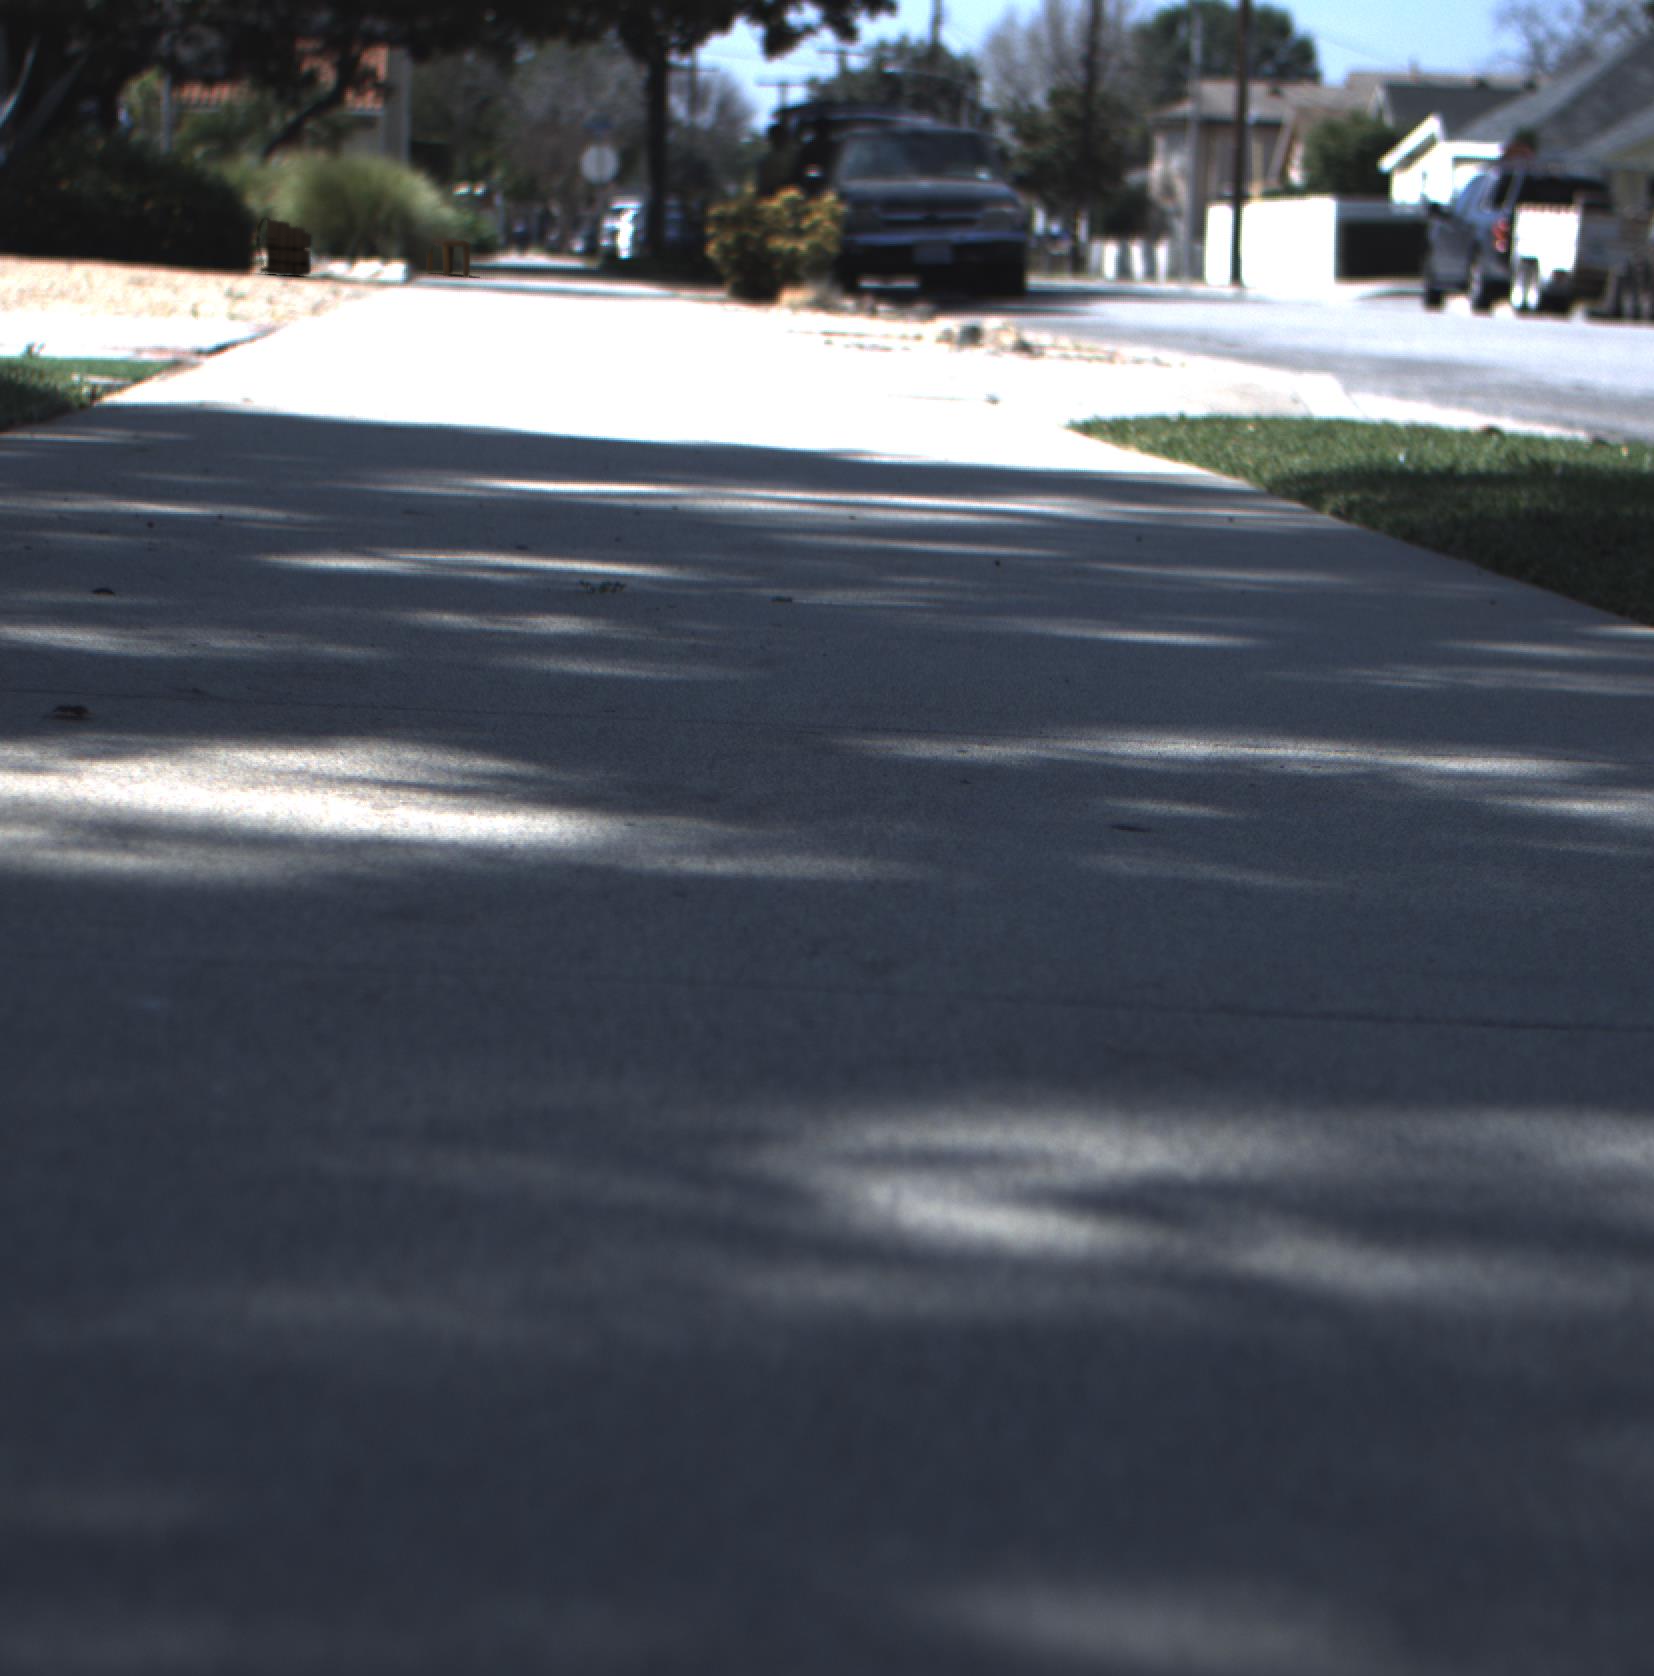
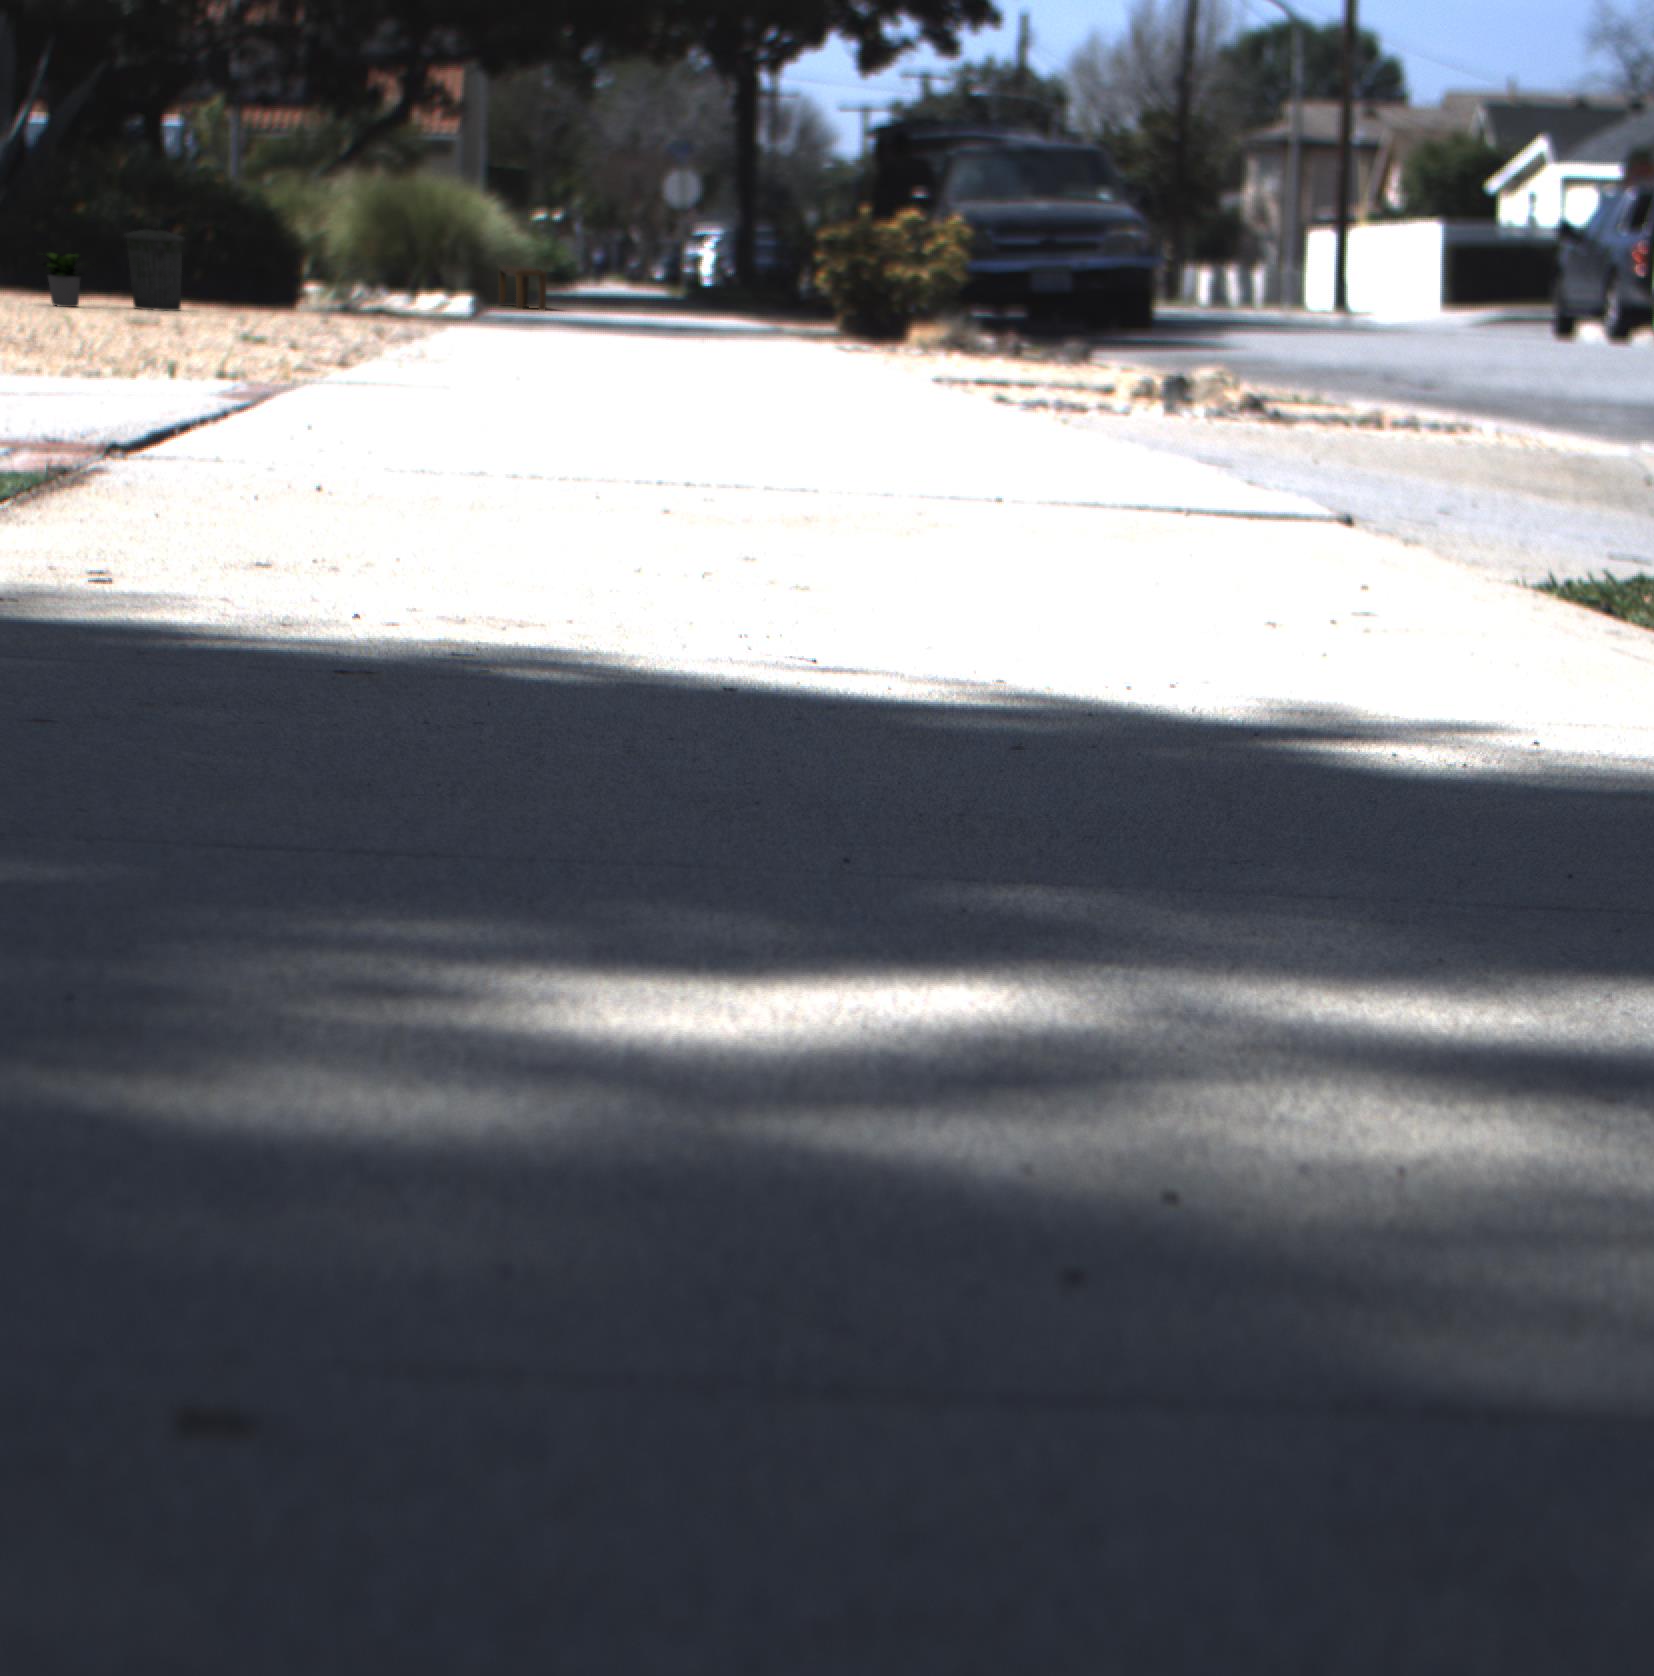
trash can: none [120,201,169,273] -> present [125,226,184,311]
backpack: present [256,218,311,276] -> none [290,244,356,314]
potted plant: none [44,223,97,269] -> present [42,252,81,307]

